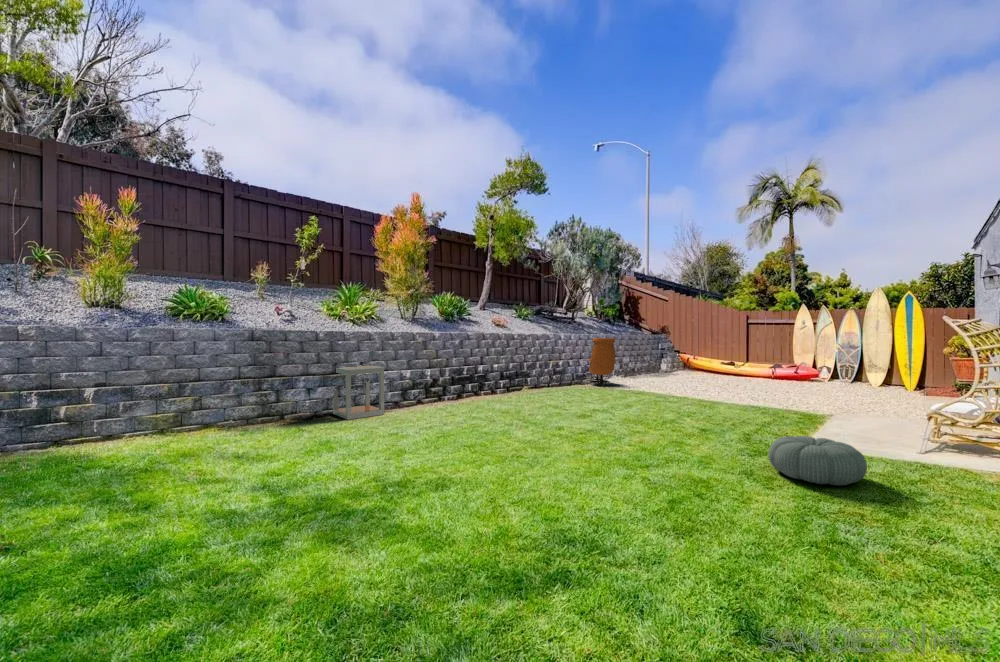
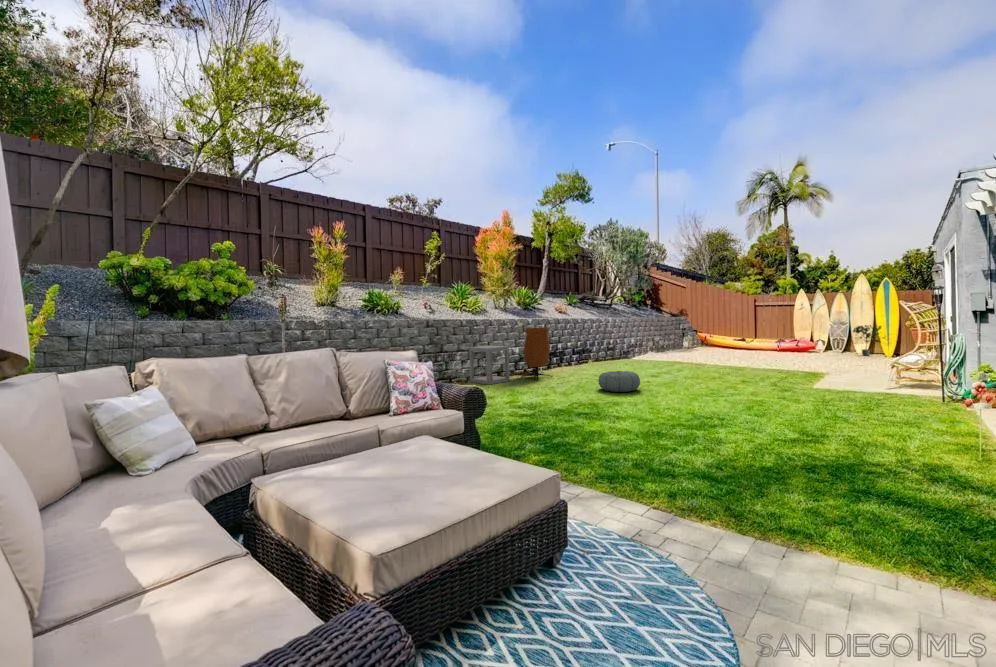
lounge chair: present [587,338,617,387] -> present [521,327,552,379]
potted plant: none [863,351,908,390] -> present [853,325,881,356]
pouf: present [769,436,867,485] -> present [598,371,640,392]

